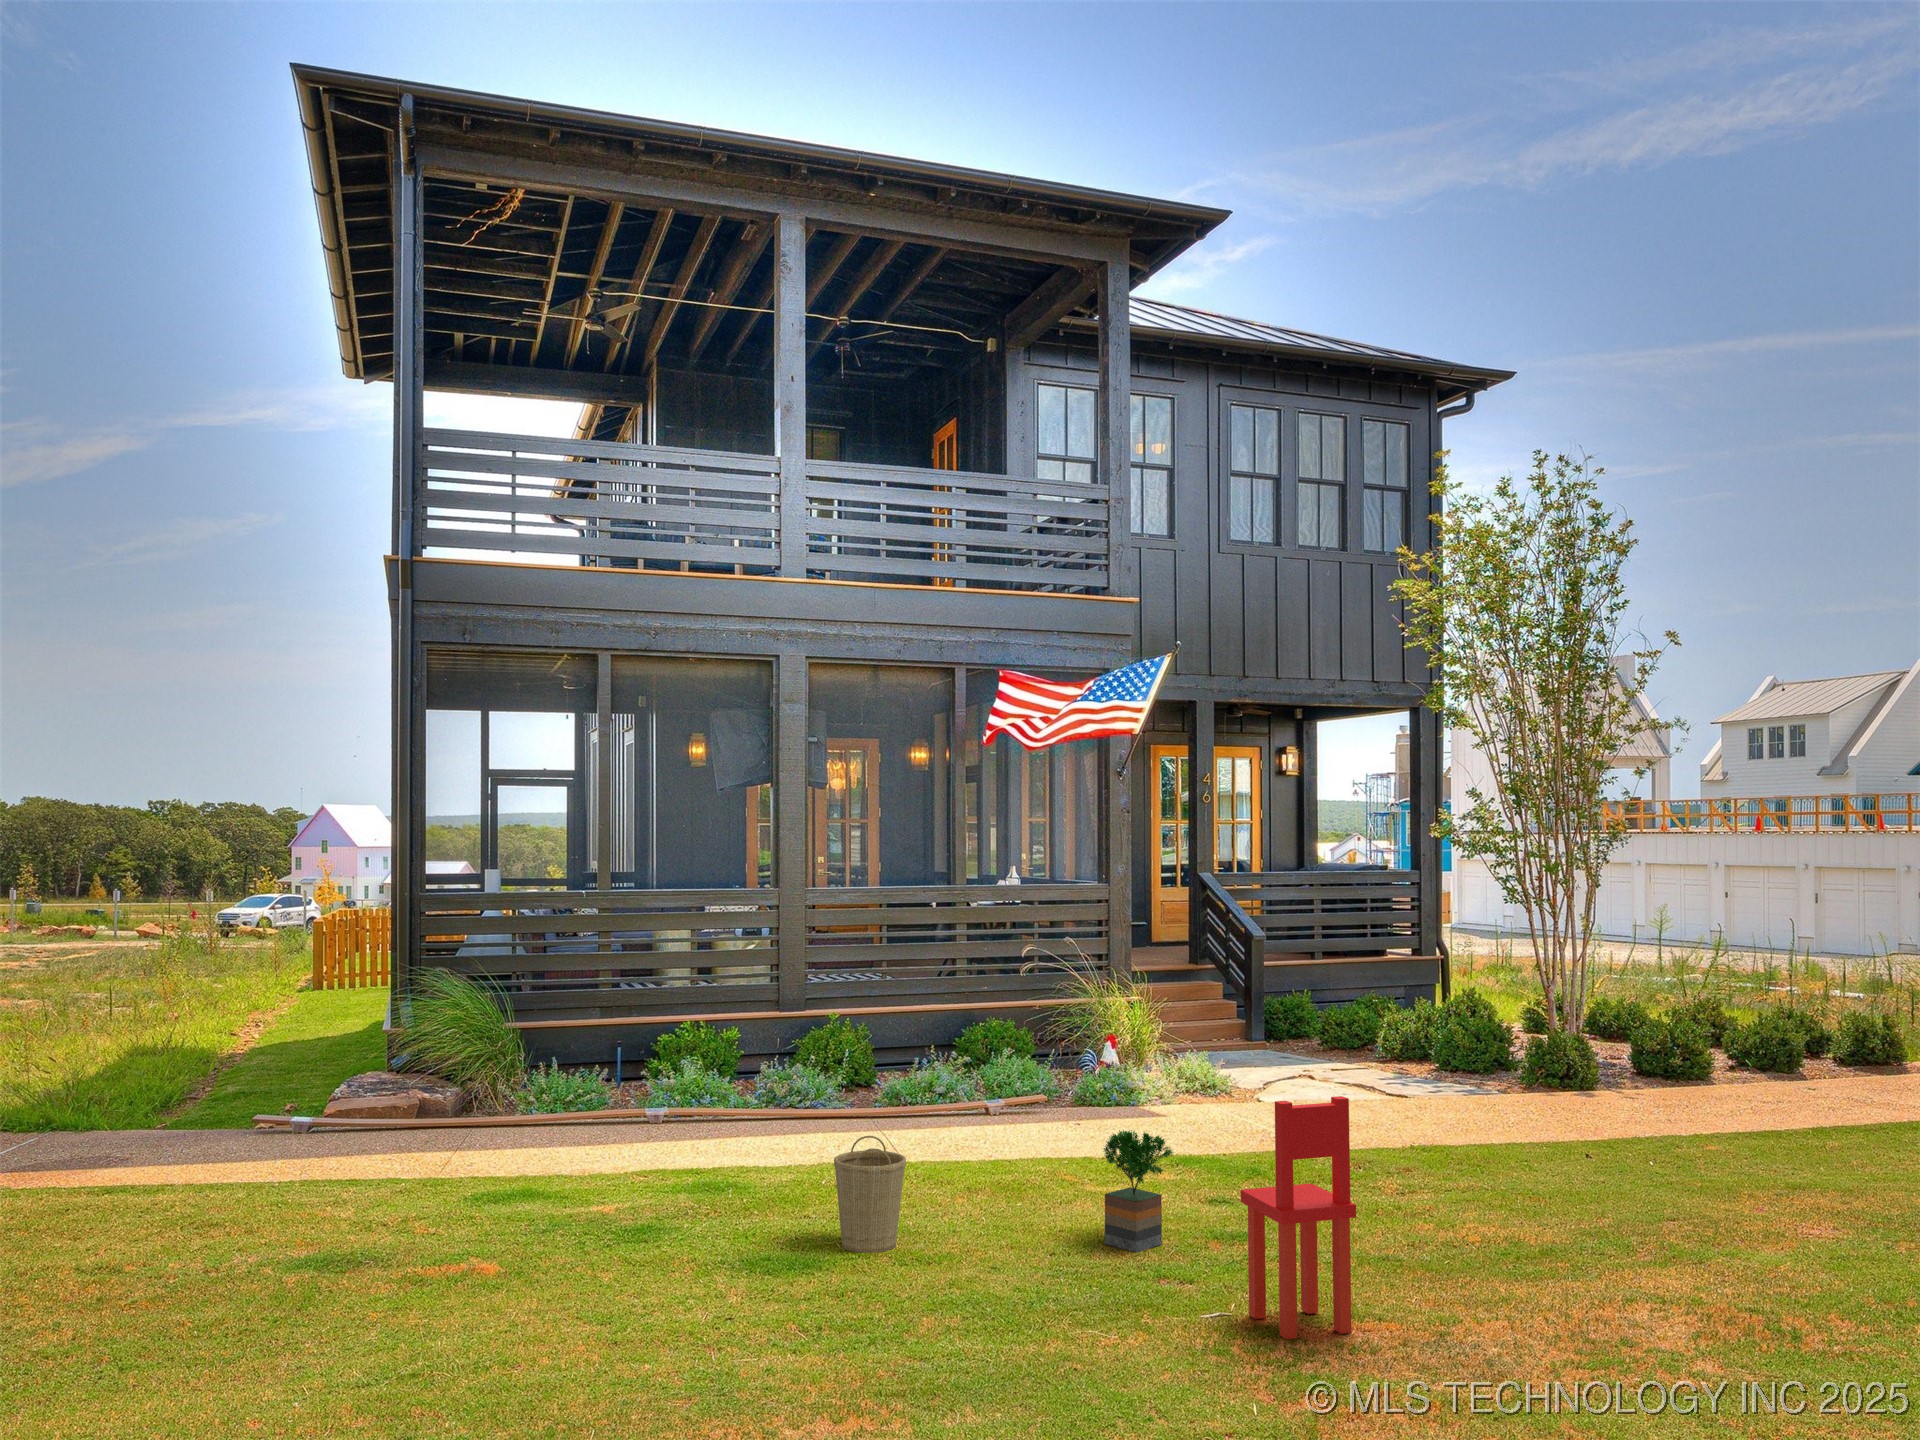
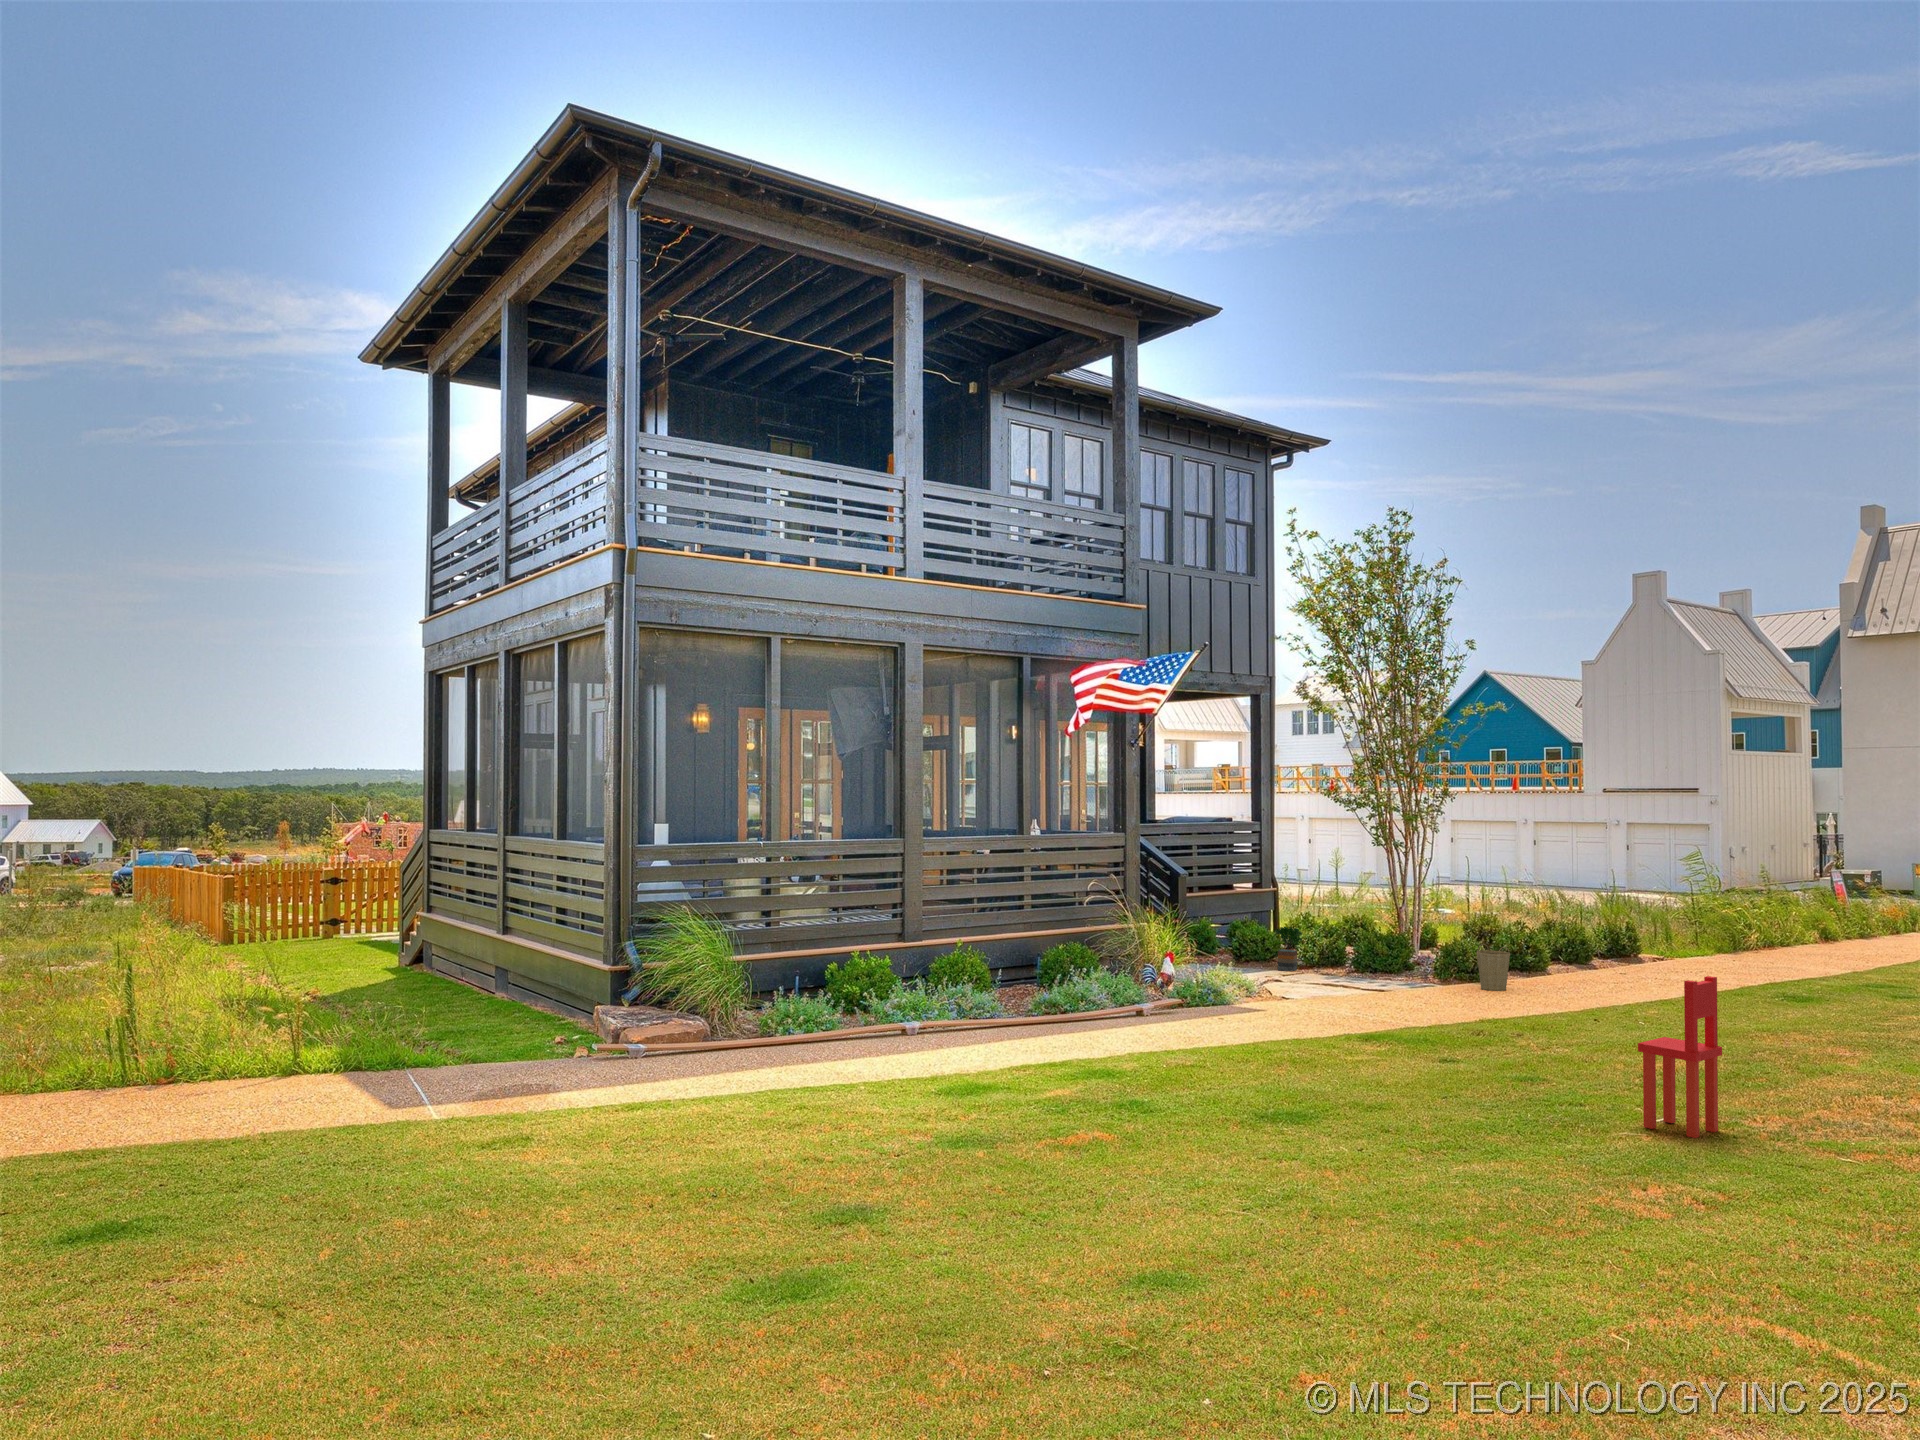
potted tree: present [1104,1130,1173,1253] -> present [1275,927,1302,971]
basket: present [834,1136,906,1253] -> present [1476,944,1510,991]

